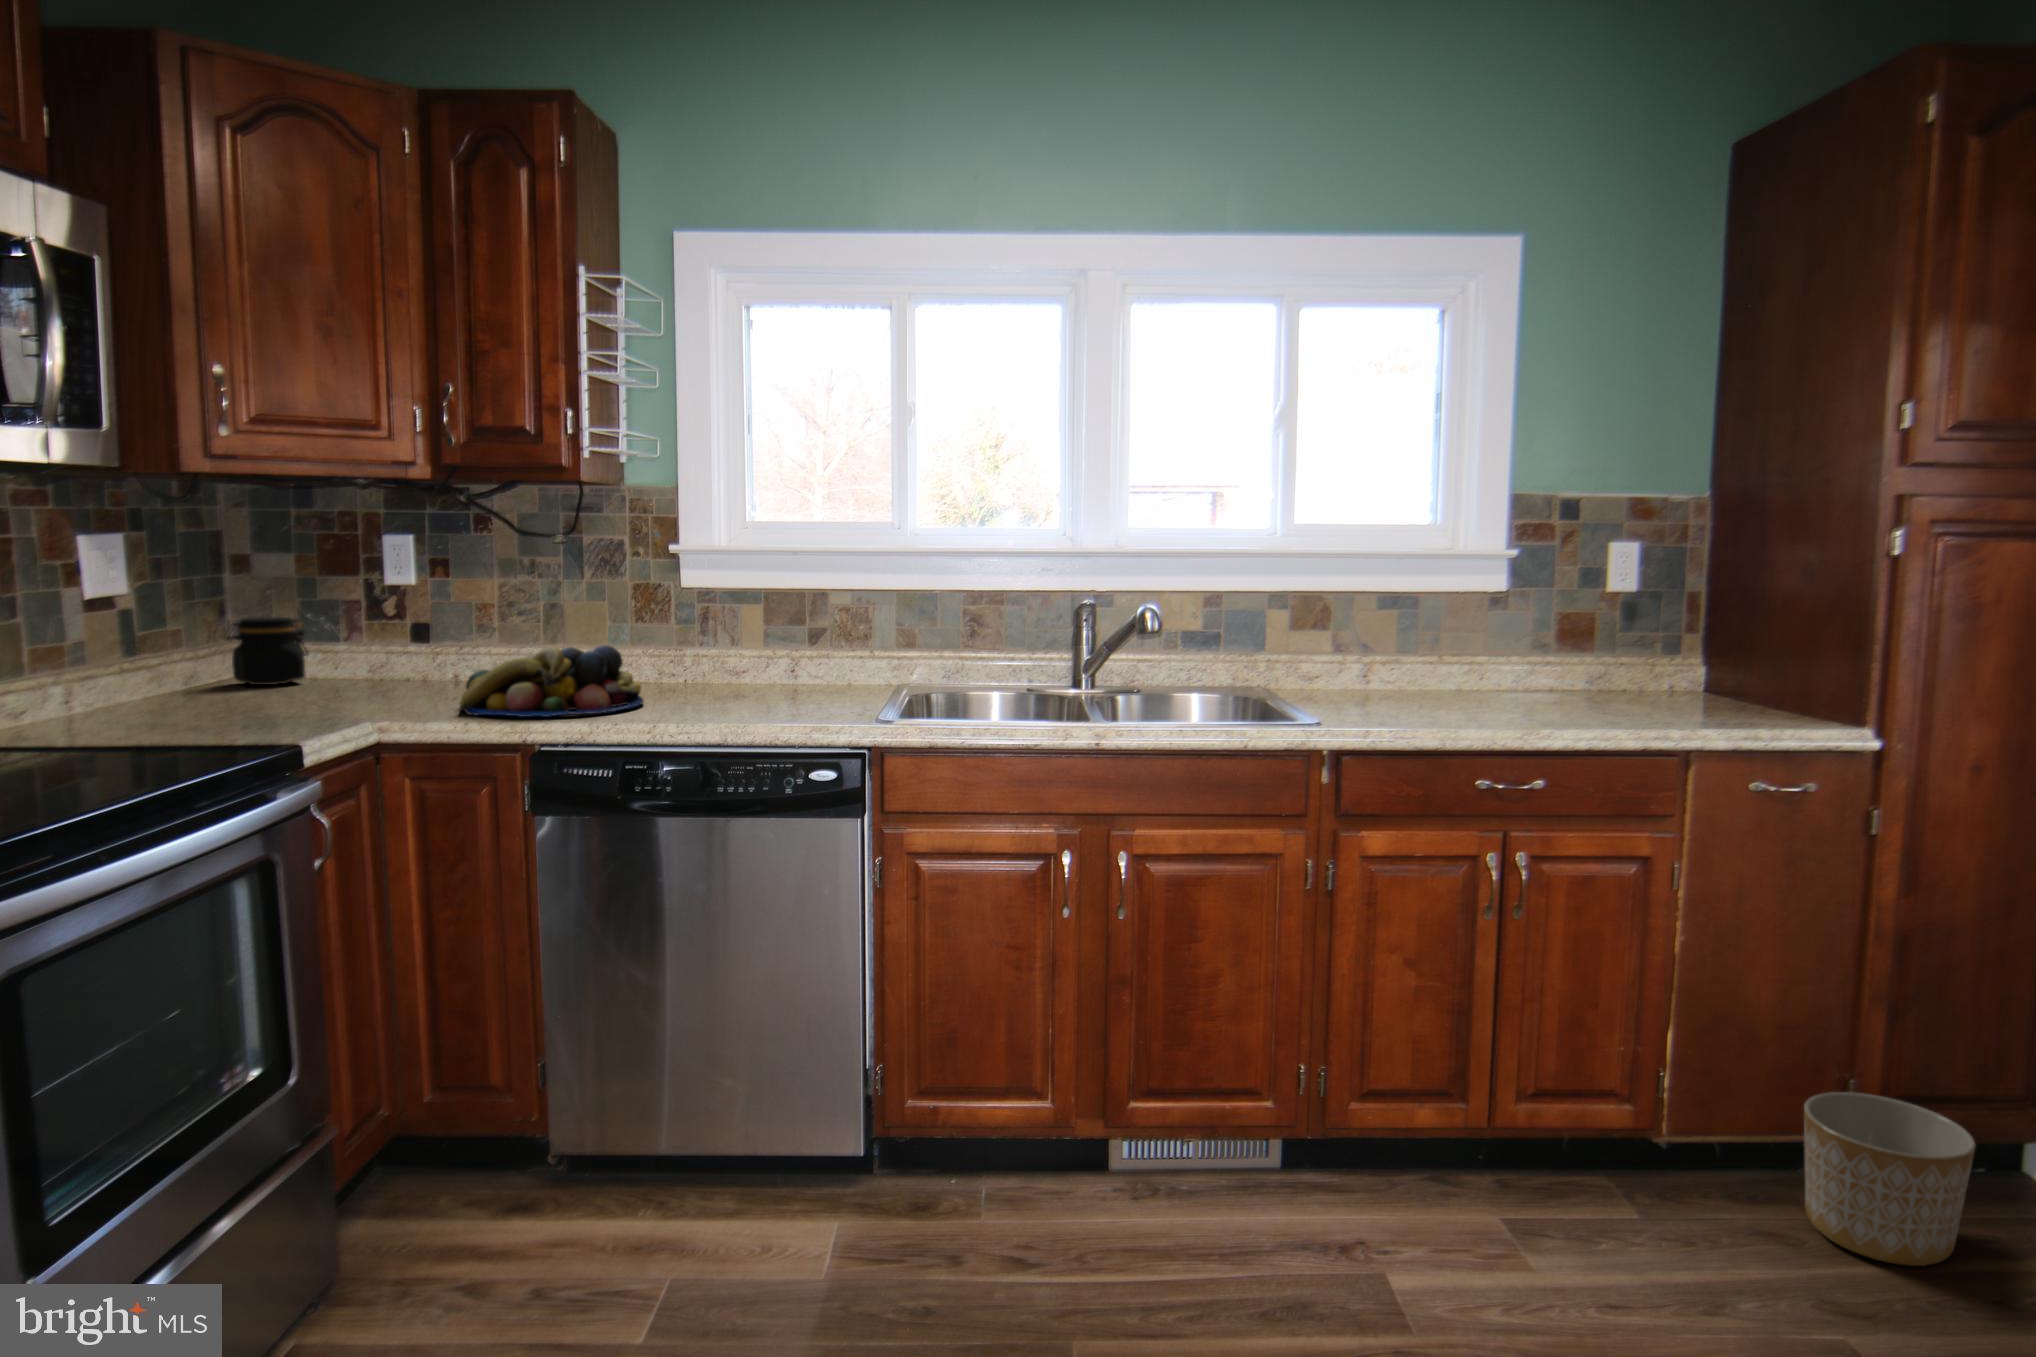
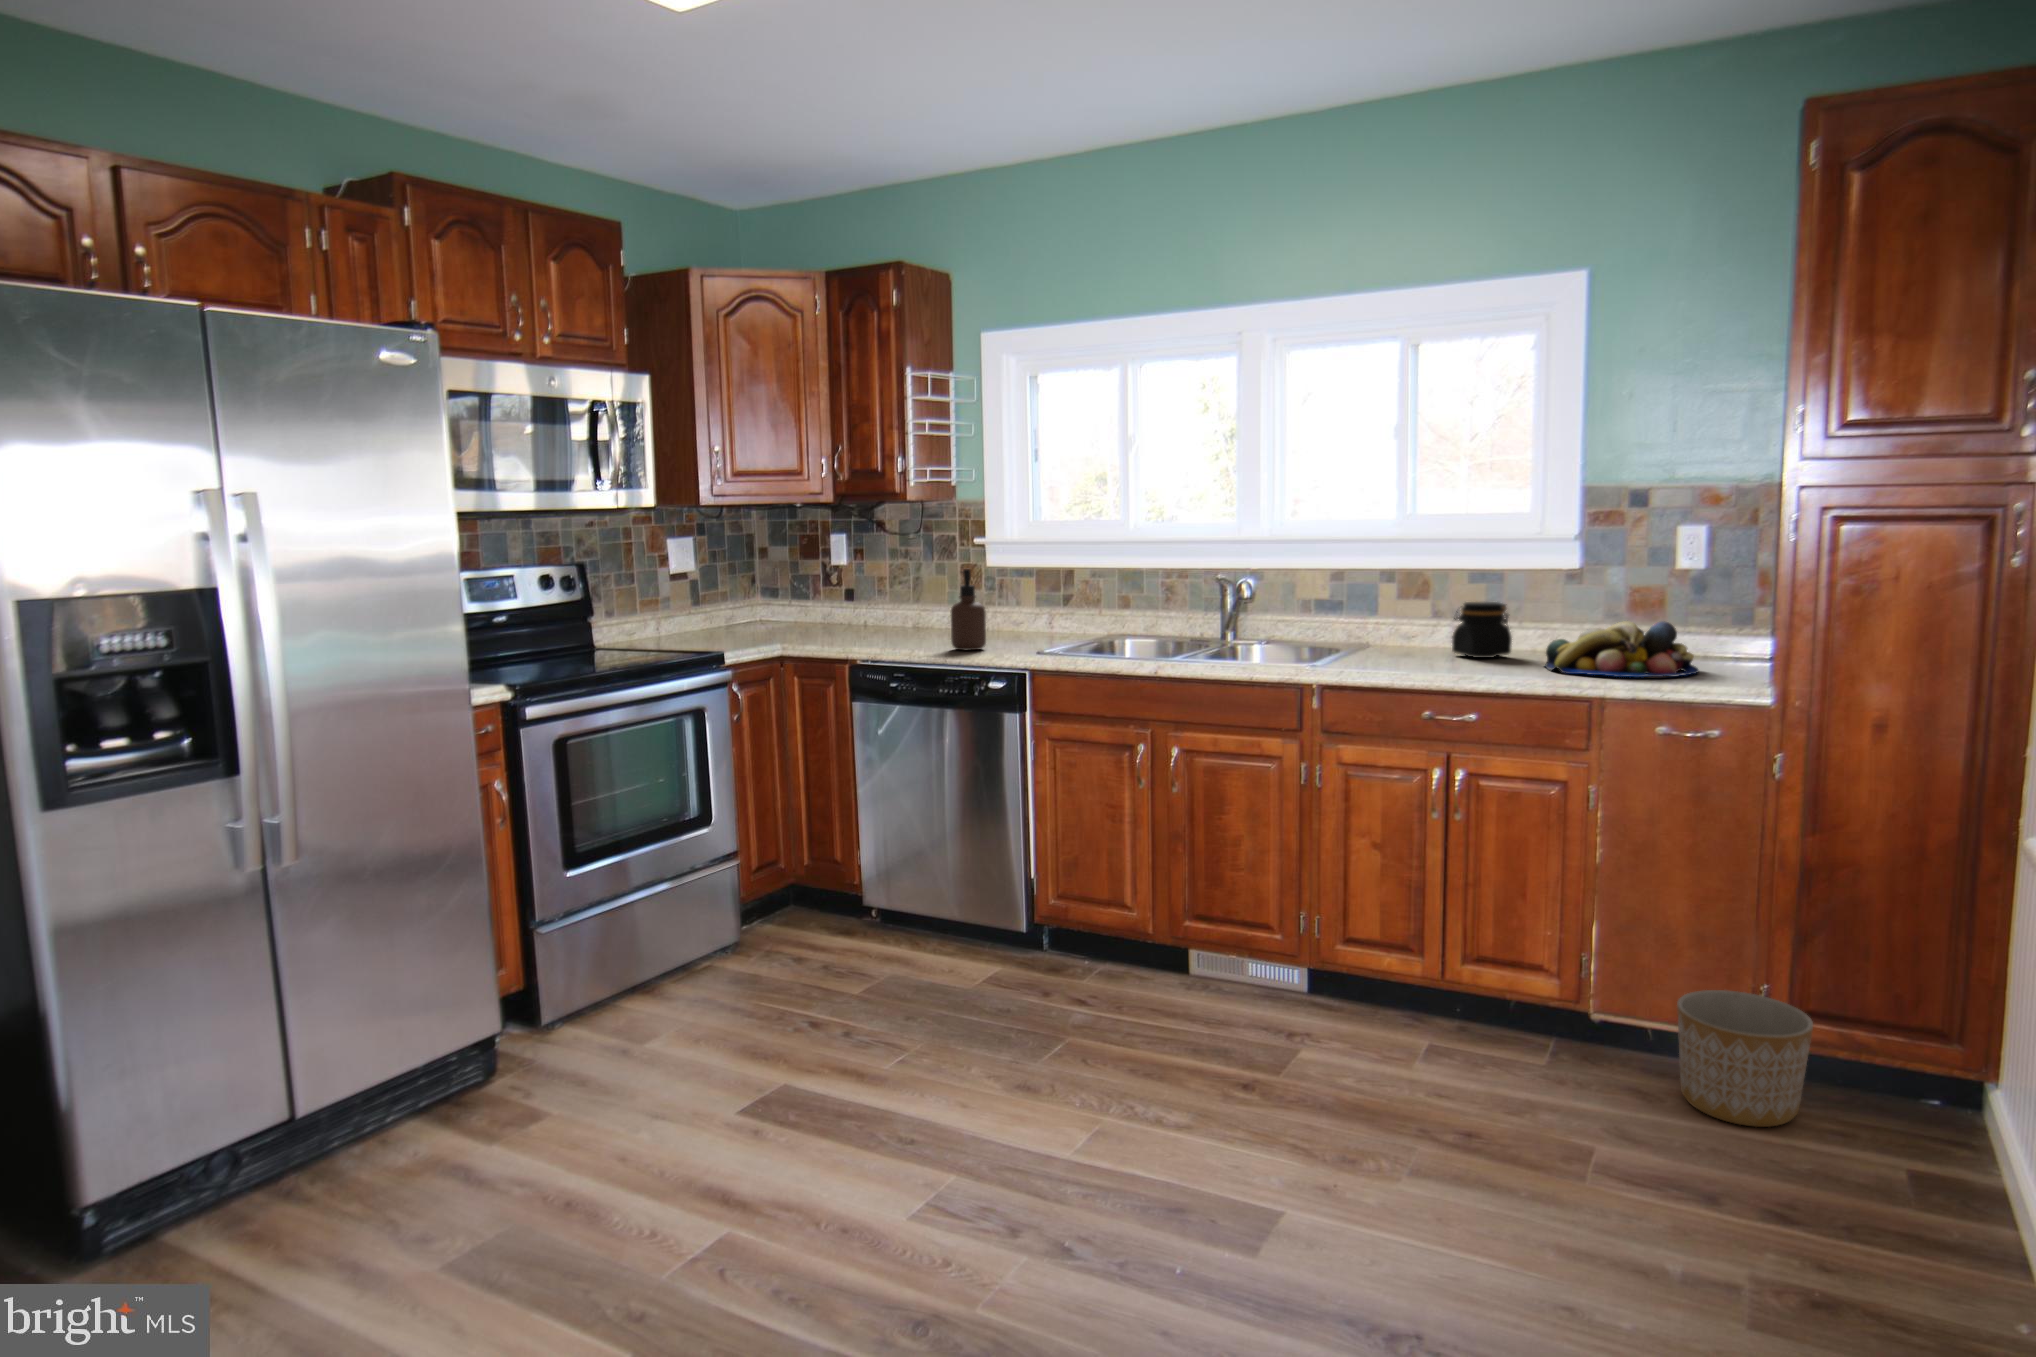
soap dispenser: none [714,589,772,721] -> present [950,569,986,650]
jar: present [225,617,308,685] -> present [1452,602,1512,658]
fruit bowl: present [460,645,644,717] -> present [1545,621,1699,677]

